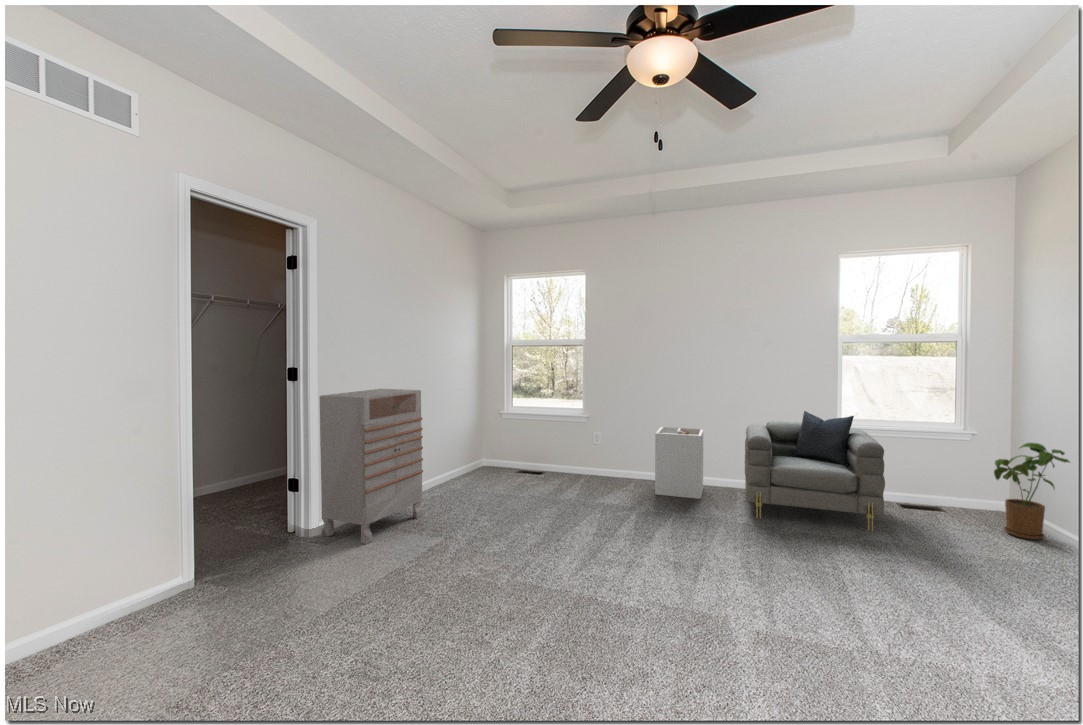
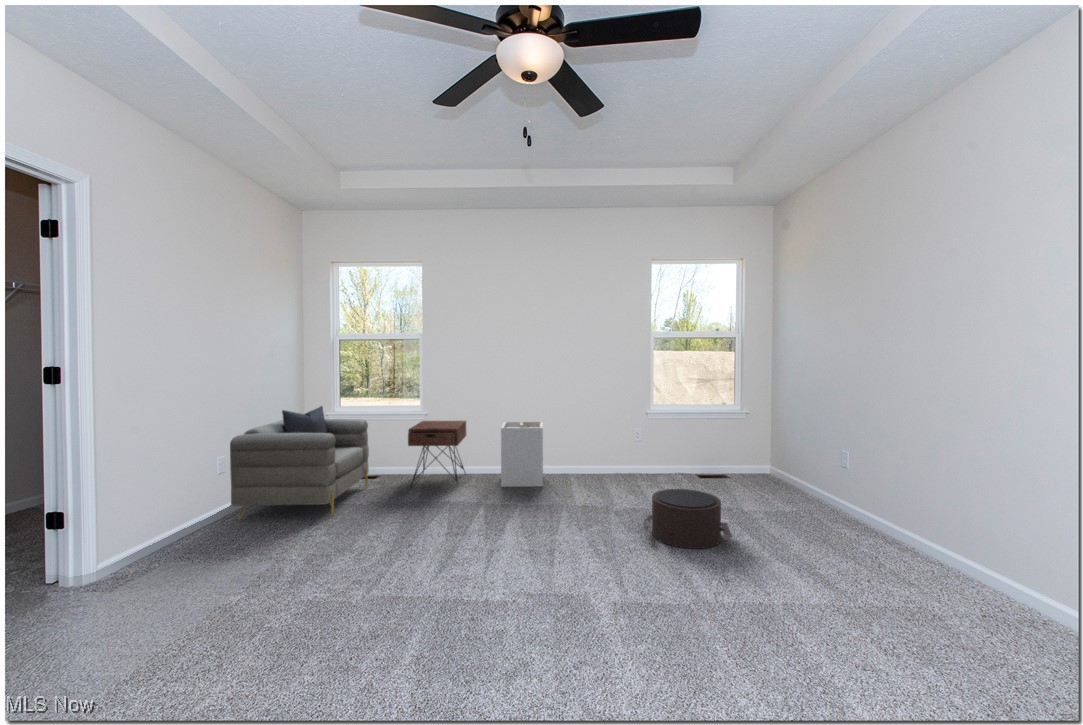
dresser: present [319,389,423,544] -> none [94,393,245,583]
armchair: present [745,411,885,531] -> present [230,406,369,520]
nightstand: none [562,421,622,490] -> present [408,421,466,487]
house plant: present [994,443,1070,540] -> none [759,418,805,491]
pouf: none [809,518,931,594] -> present [643,489,732,549]

